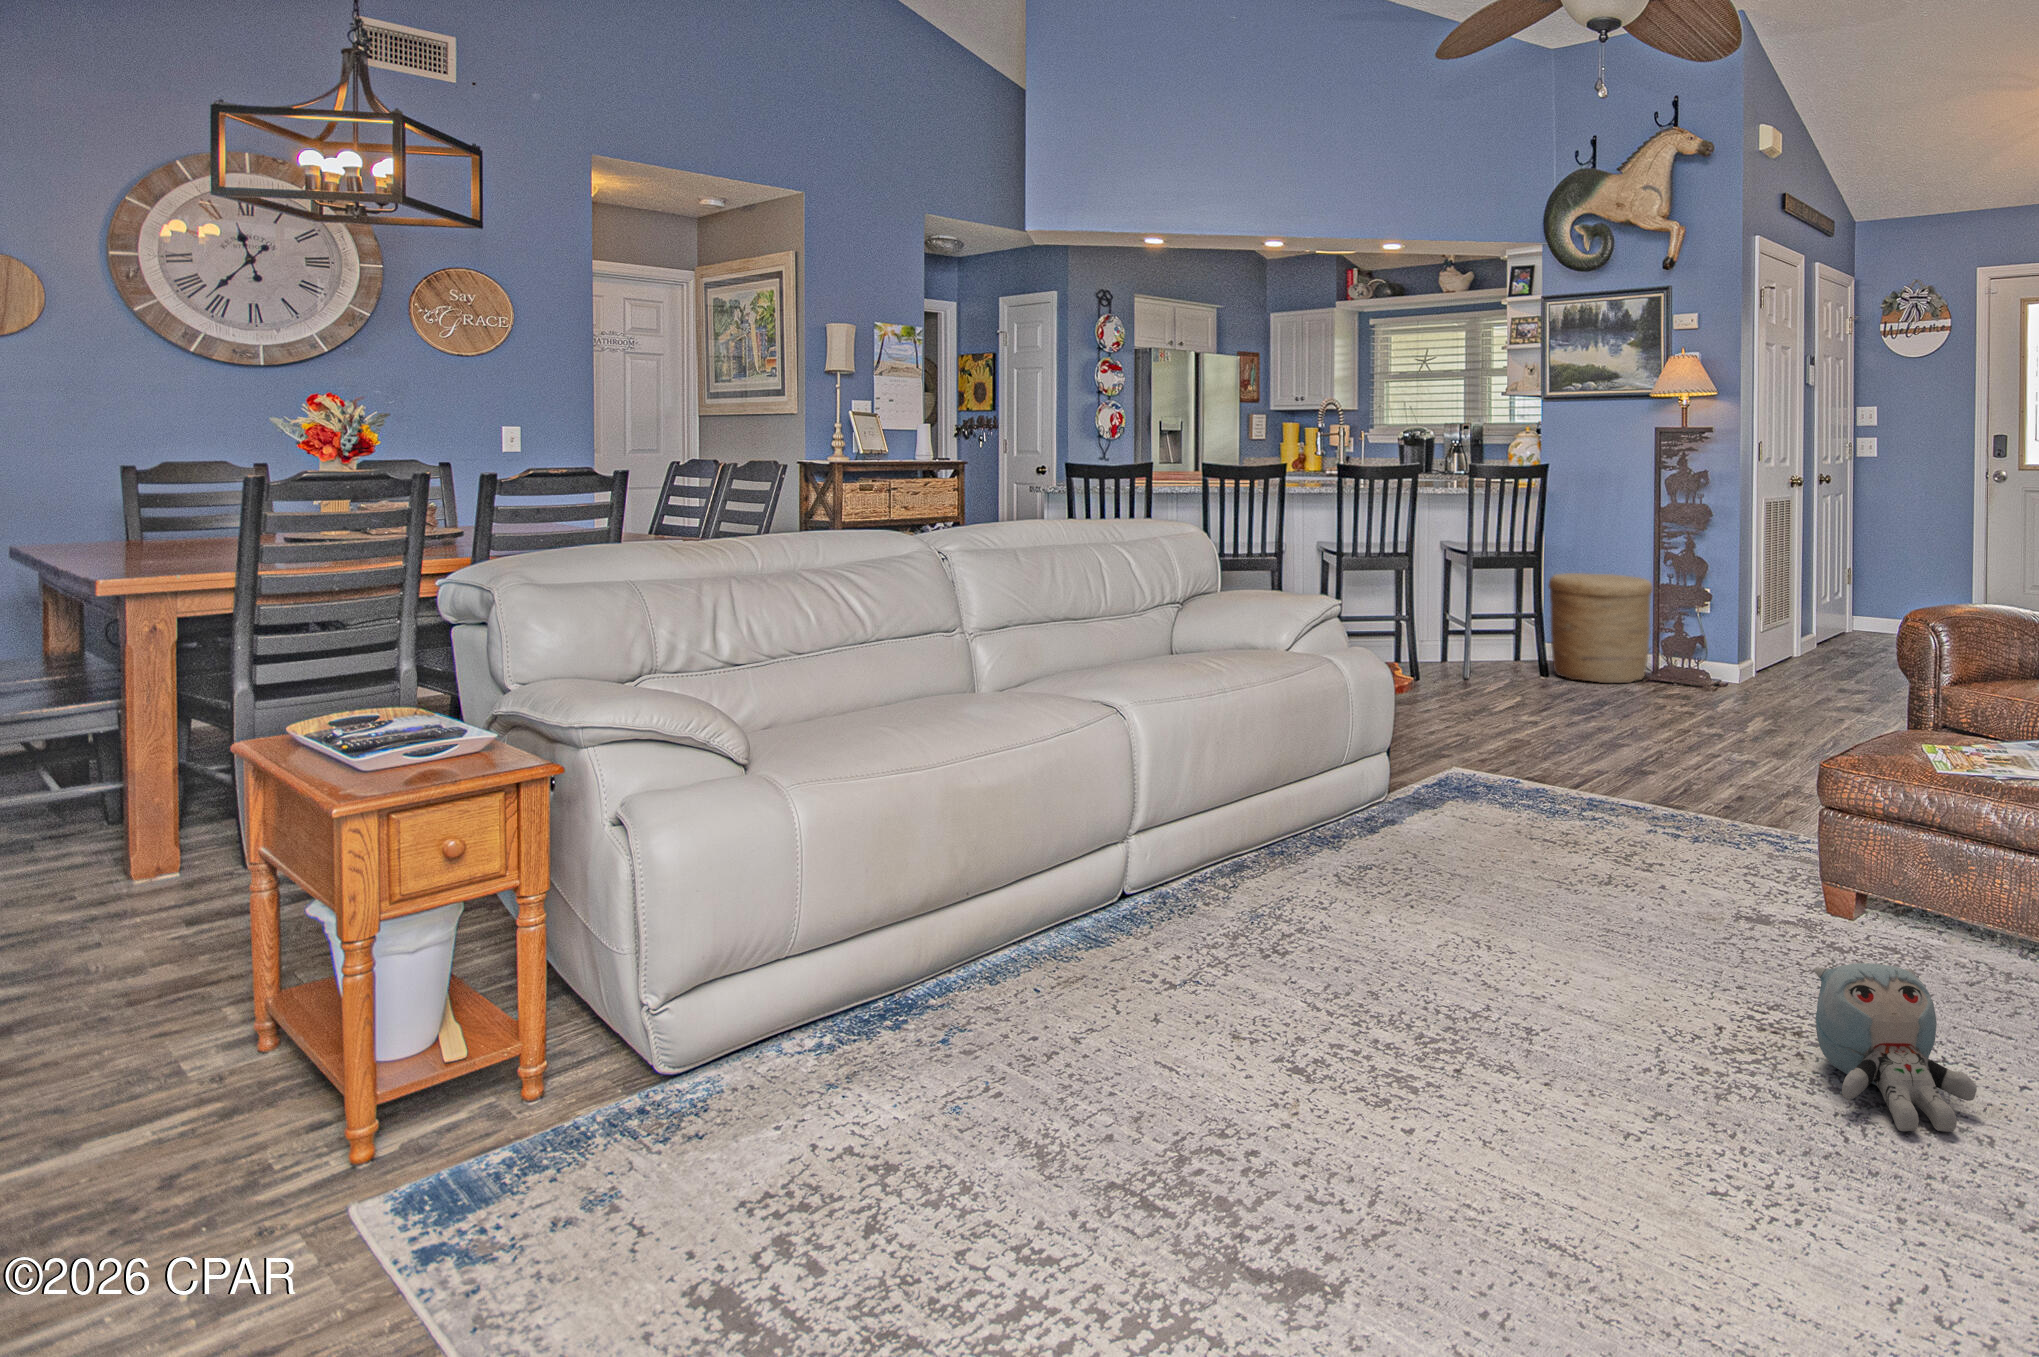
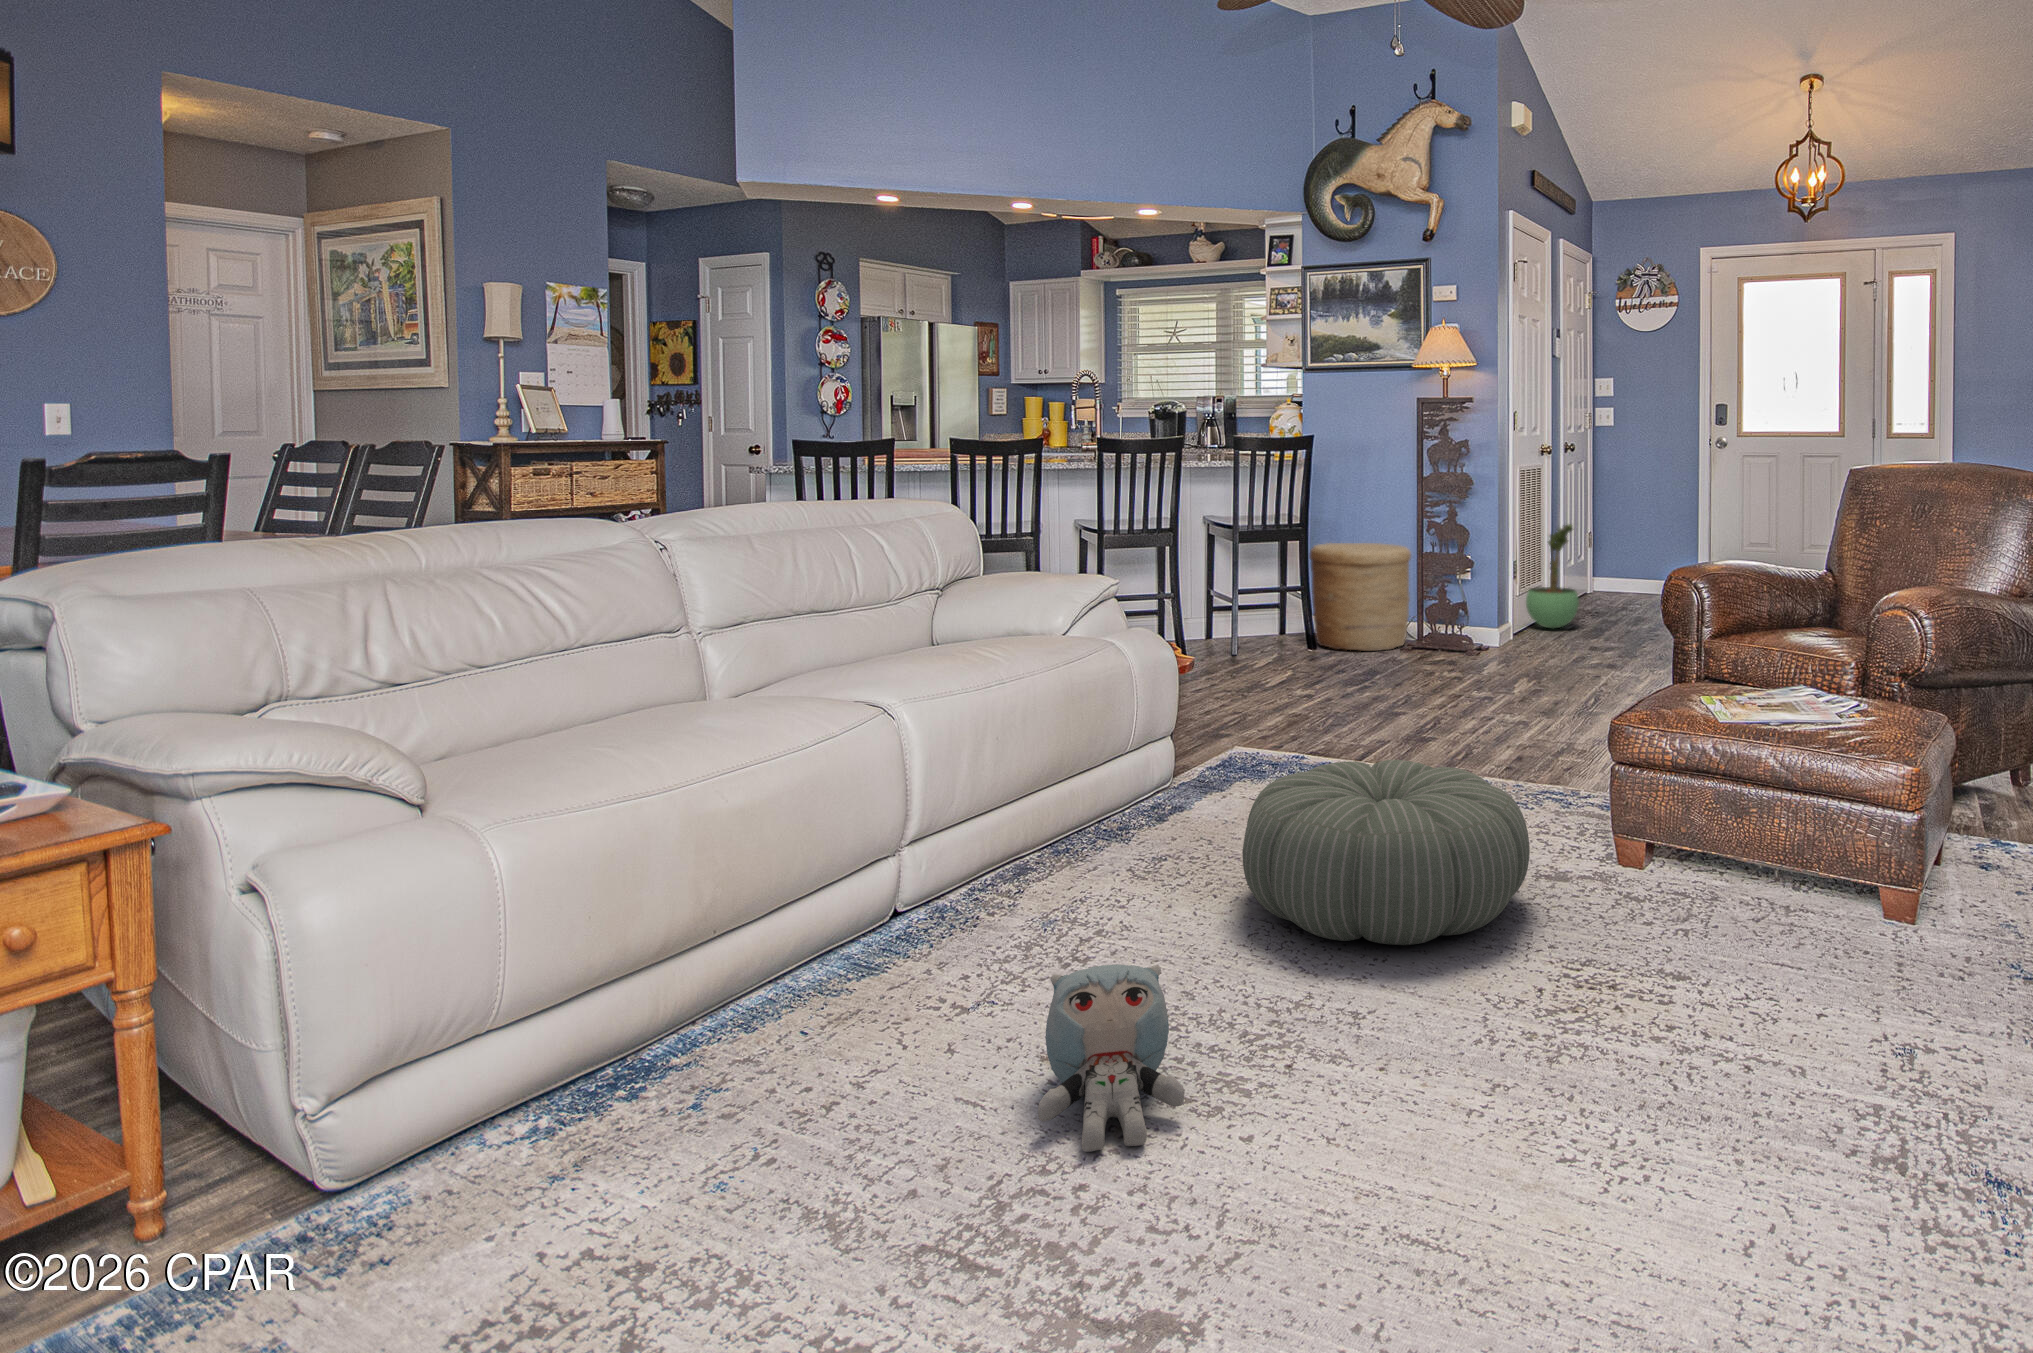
potted plant: none [1776,561,1834,670] -> present [1526,524,1579,628]
pouf: none [1441,789,1728,971] -> present [1242,760,1530,945]
plush toy: present [1814,963,1977,1132] -> present [1038,964,1184,1152]

